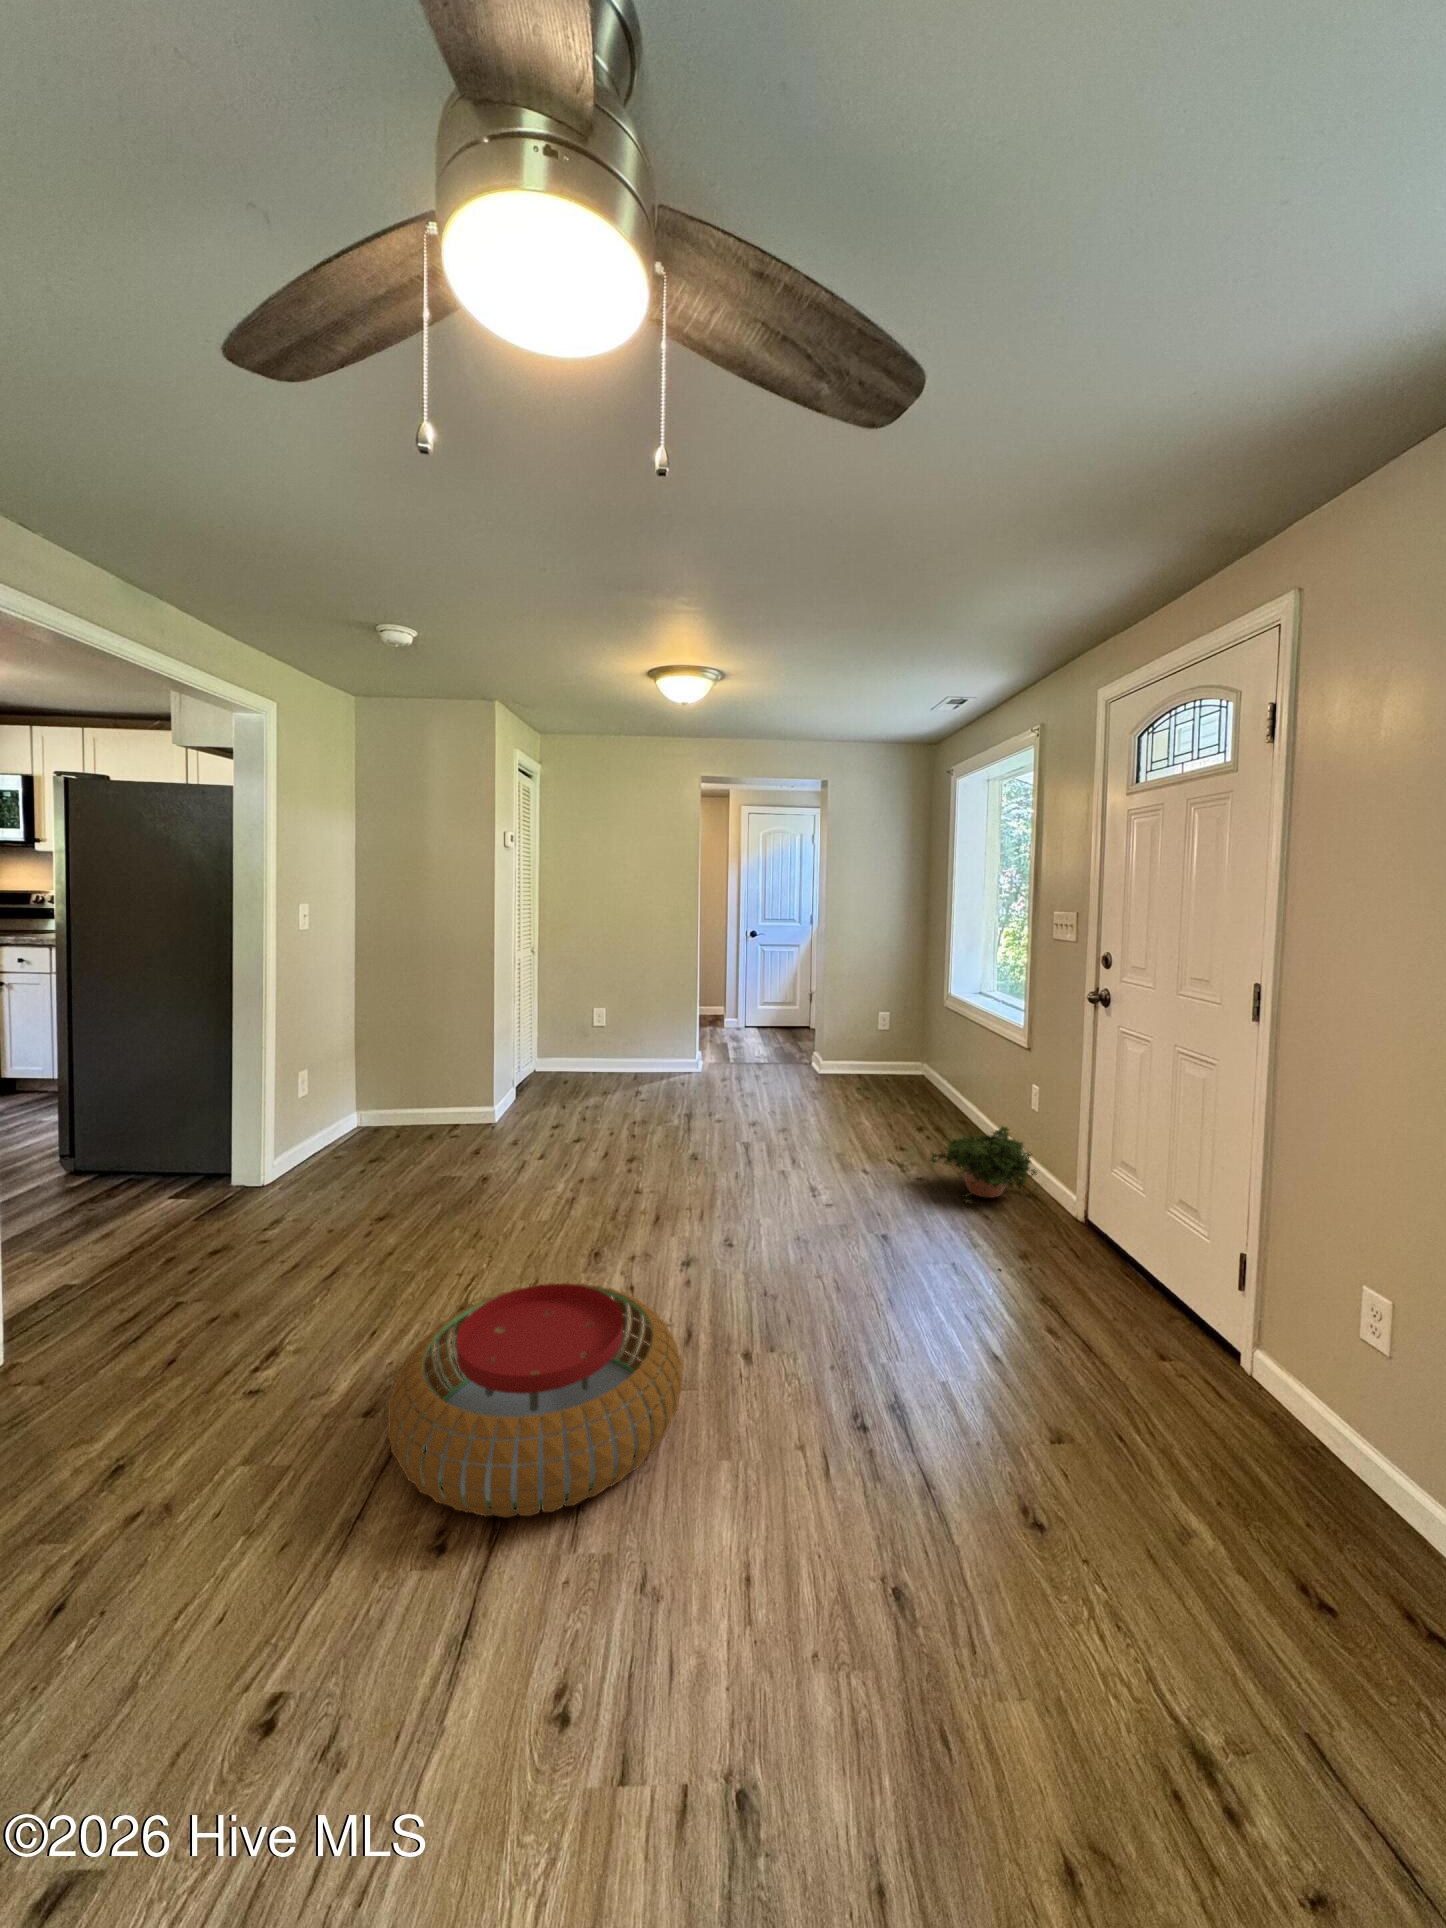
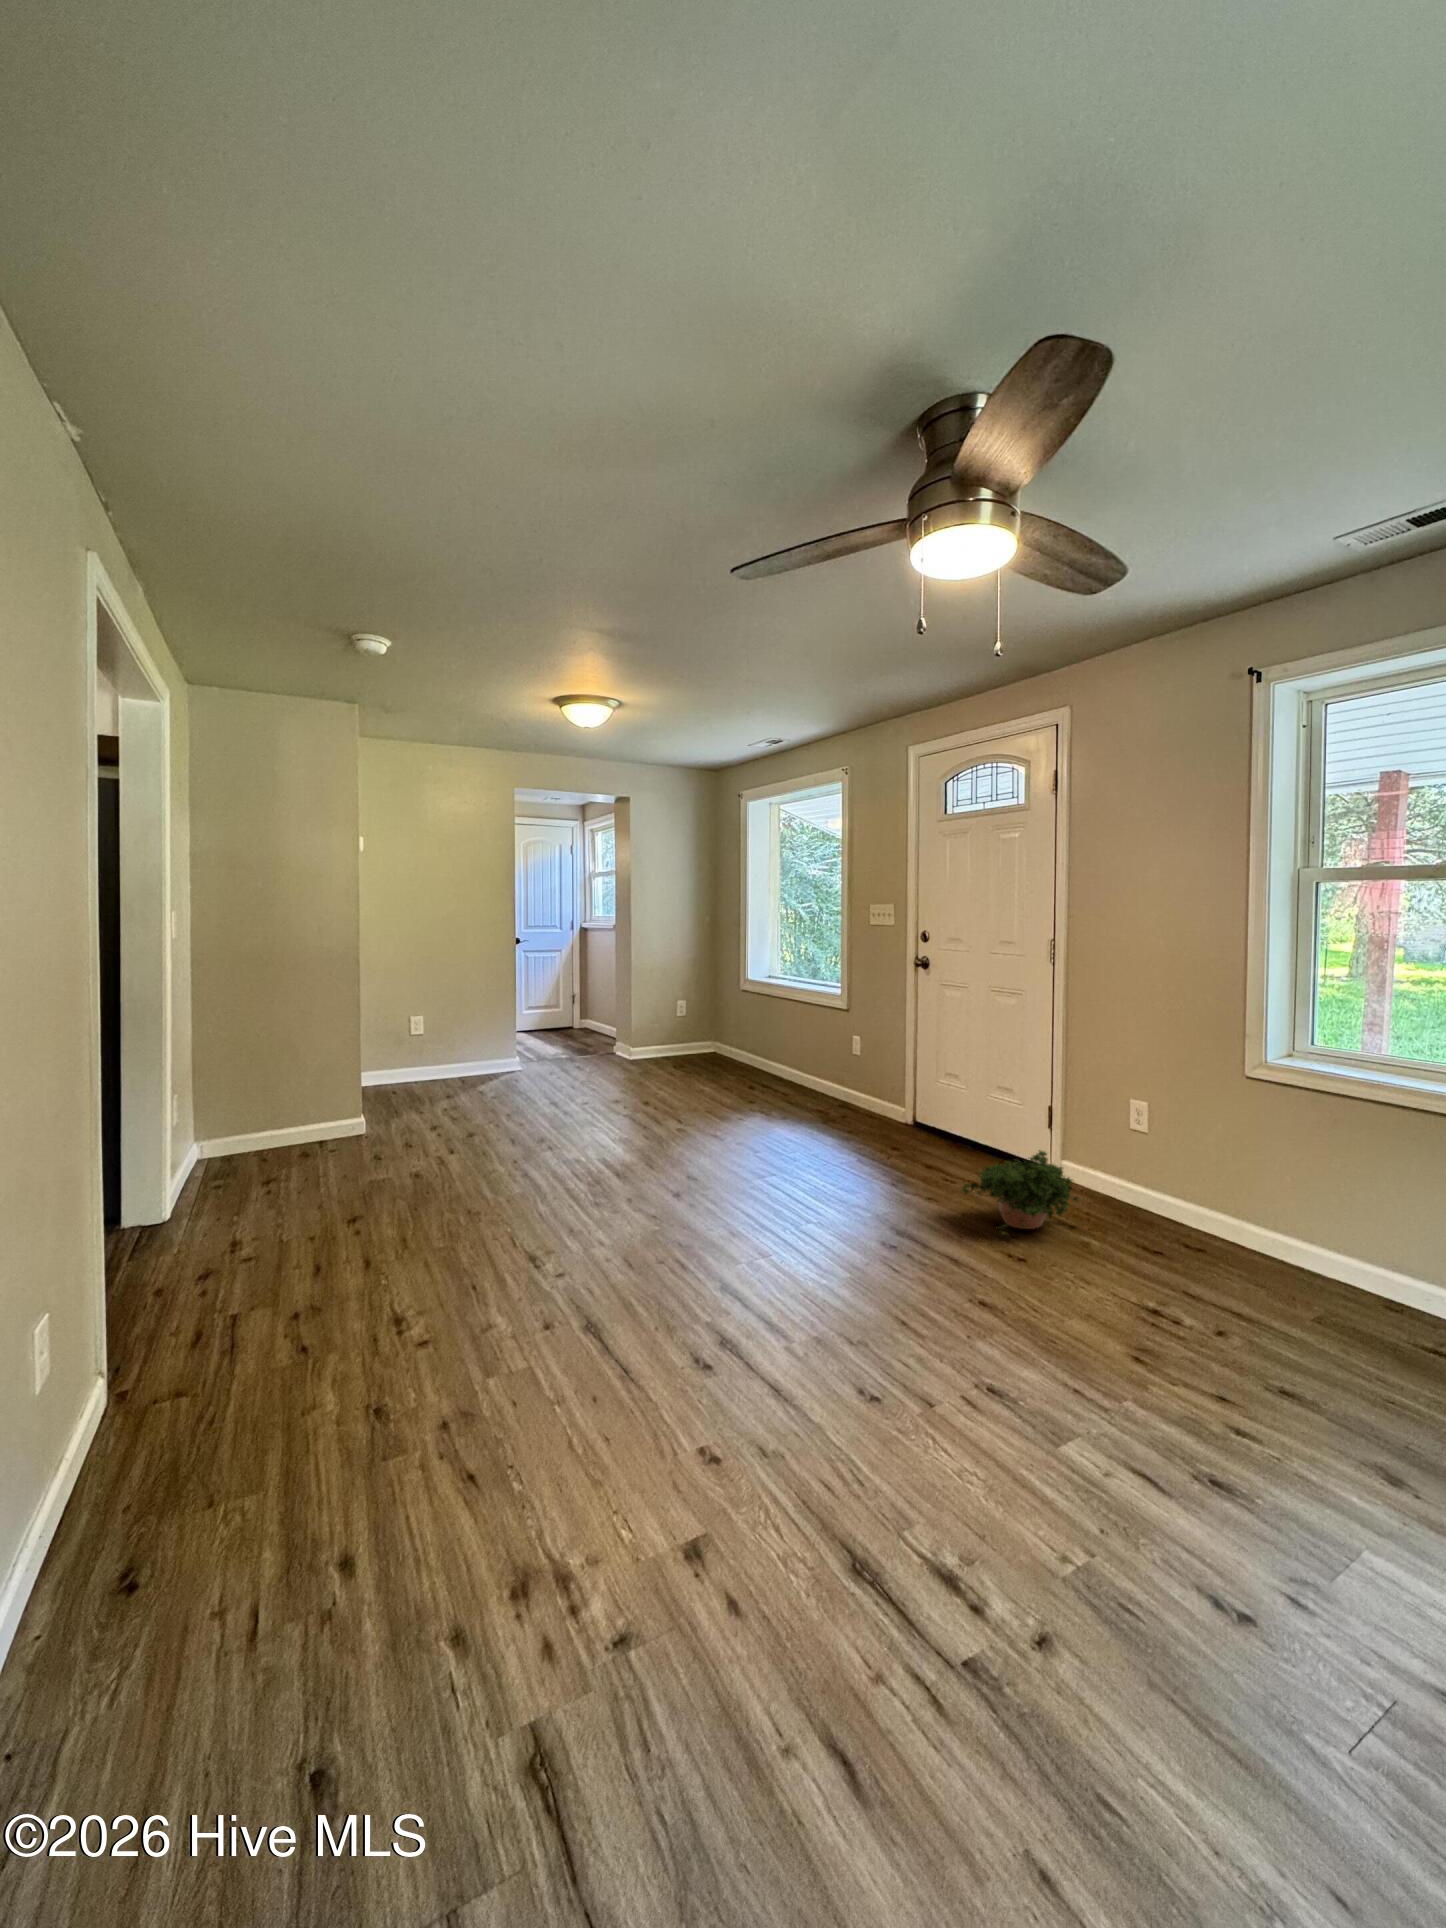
pouf: present [388,1282,682,1518] -> none [378,1314,687,1548]

